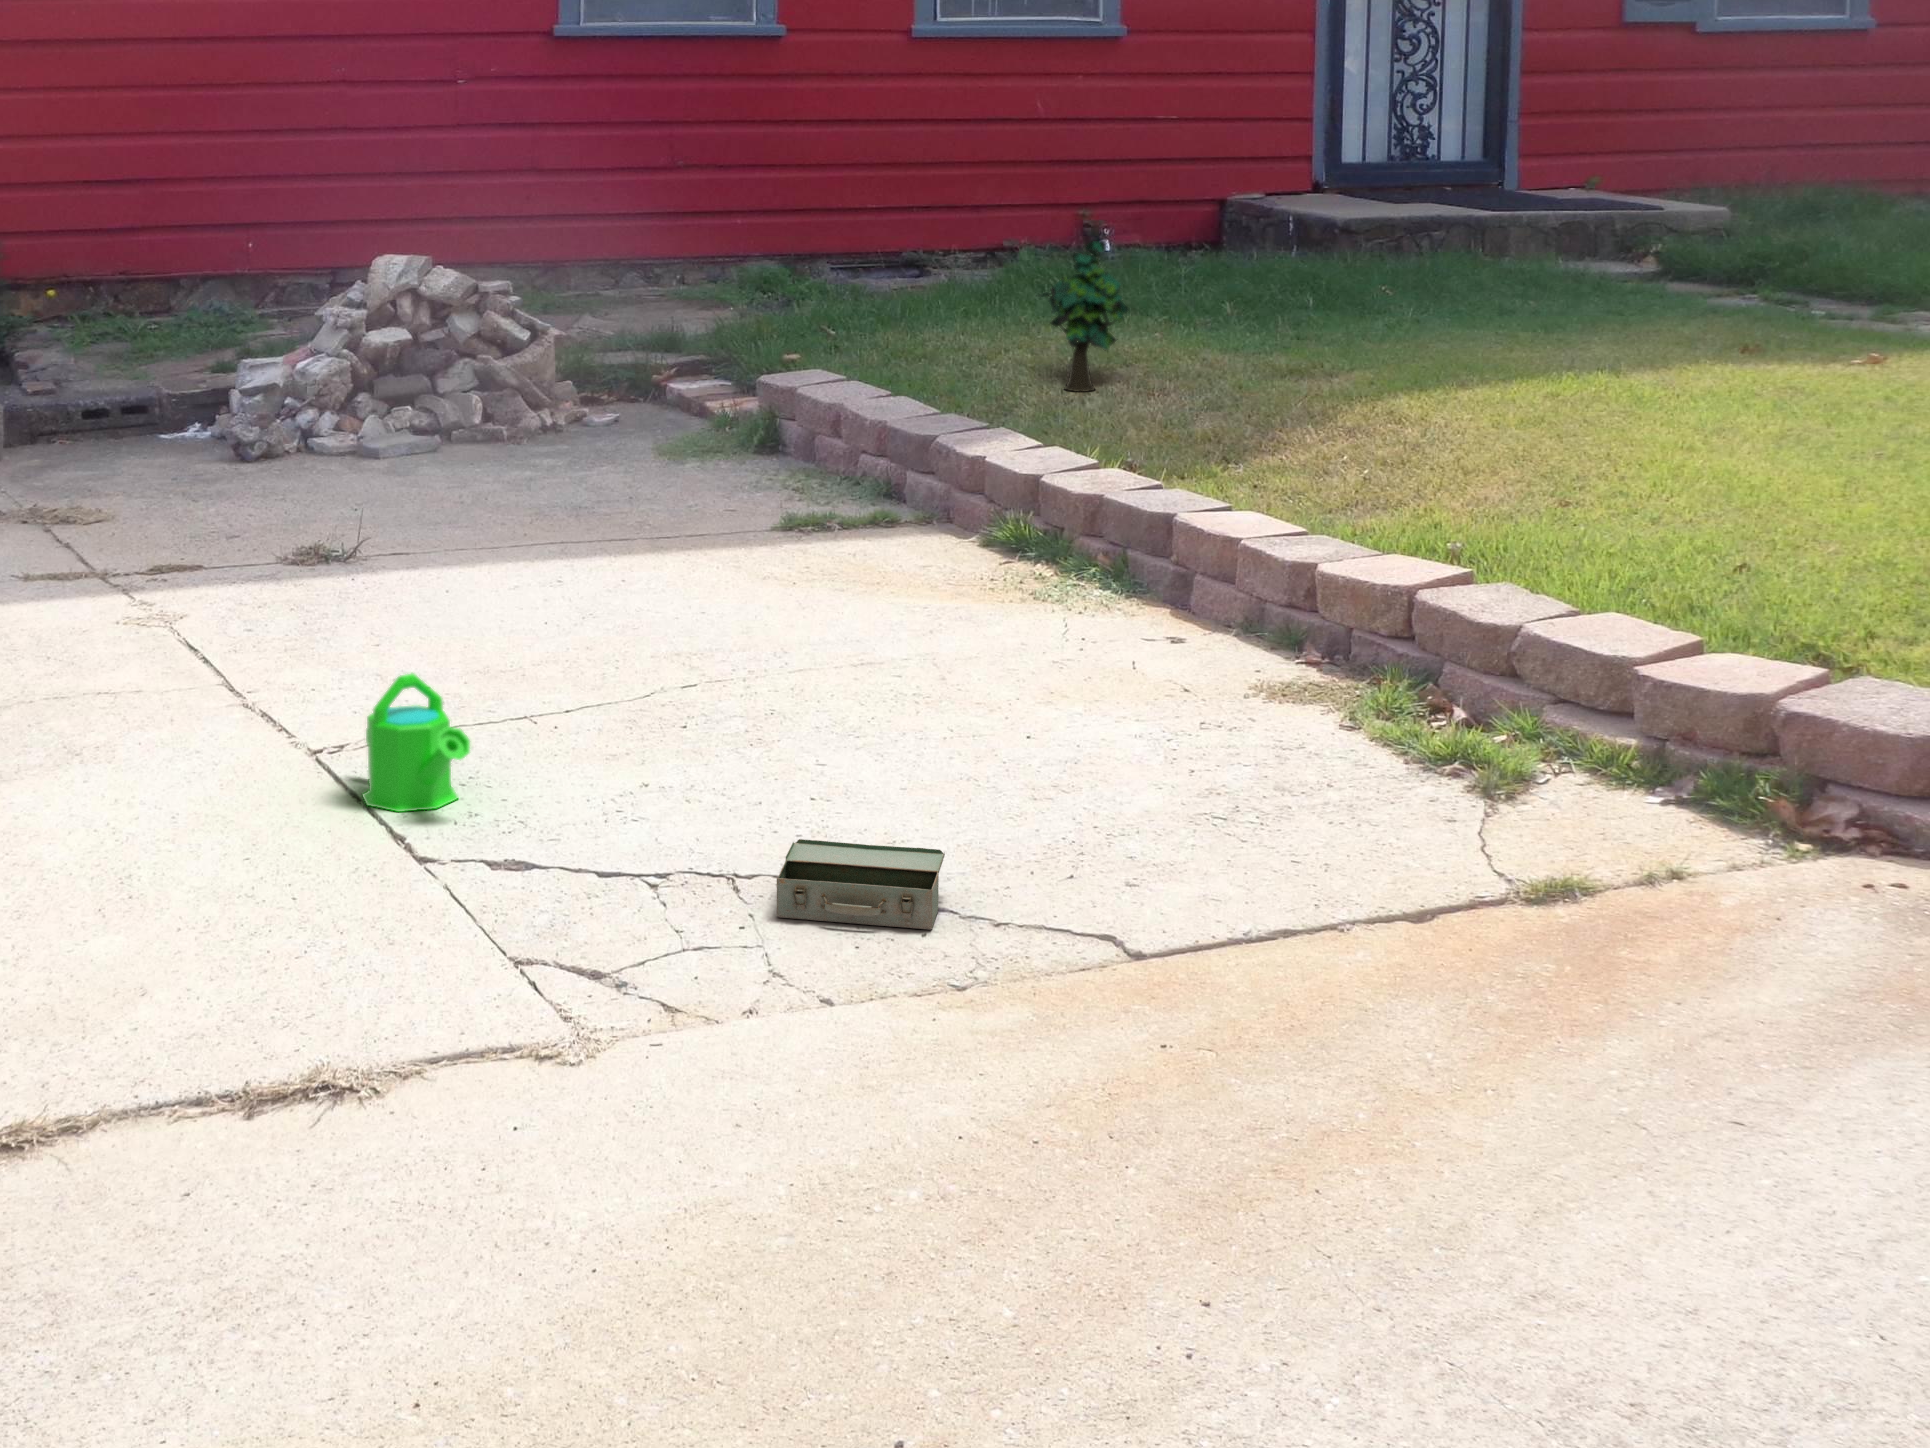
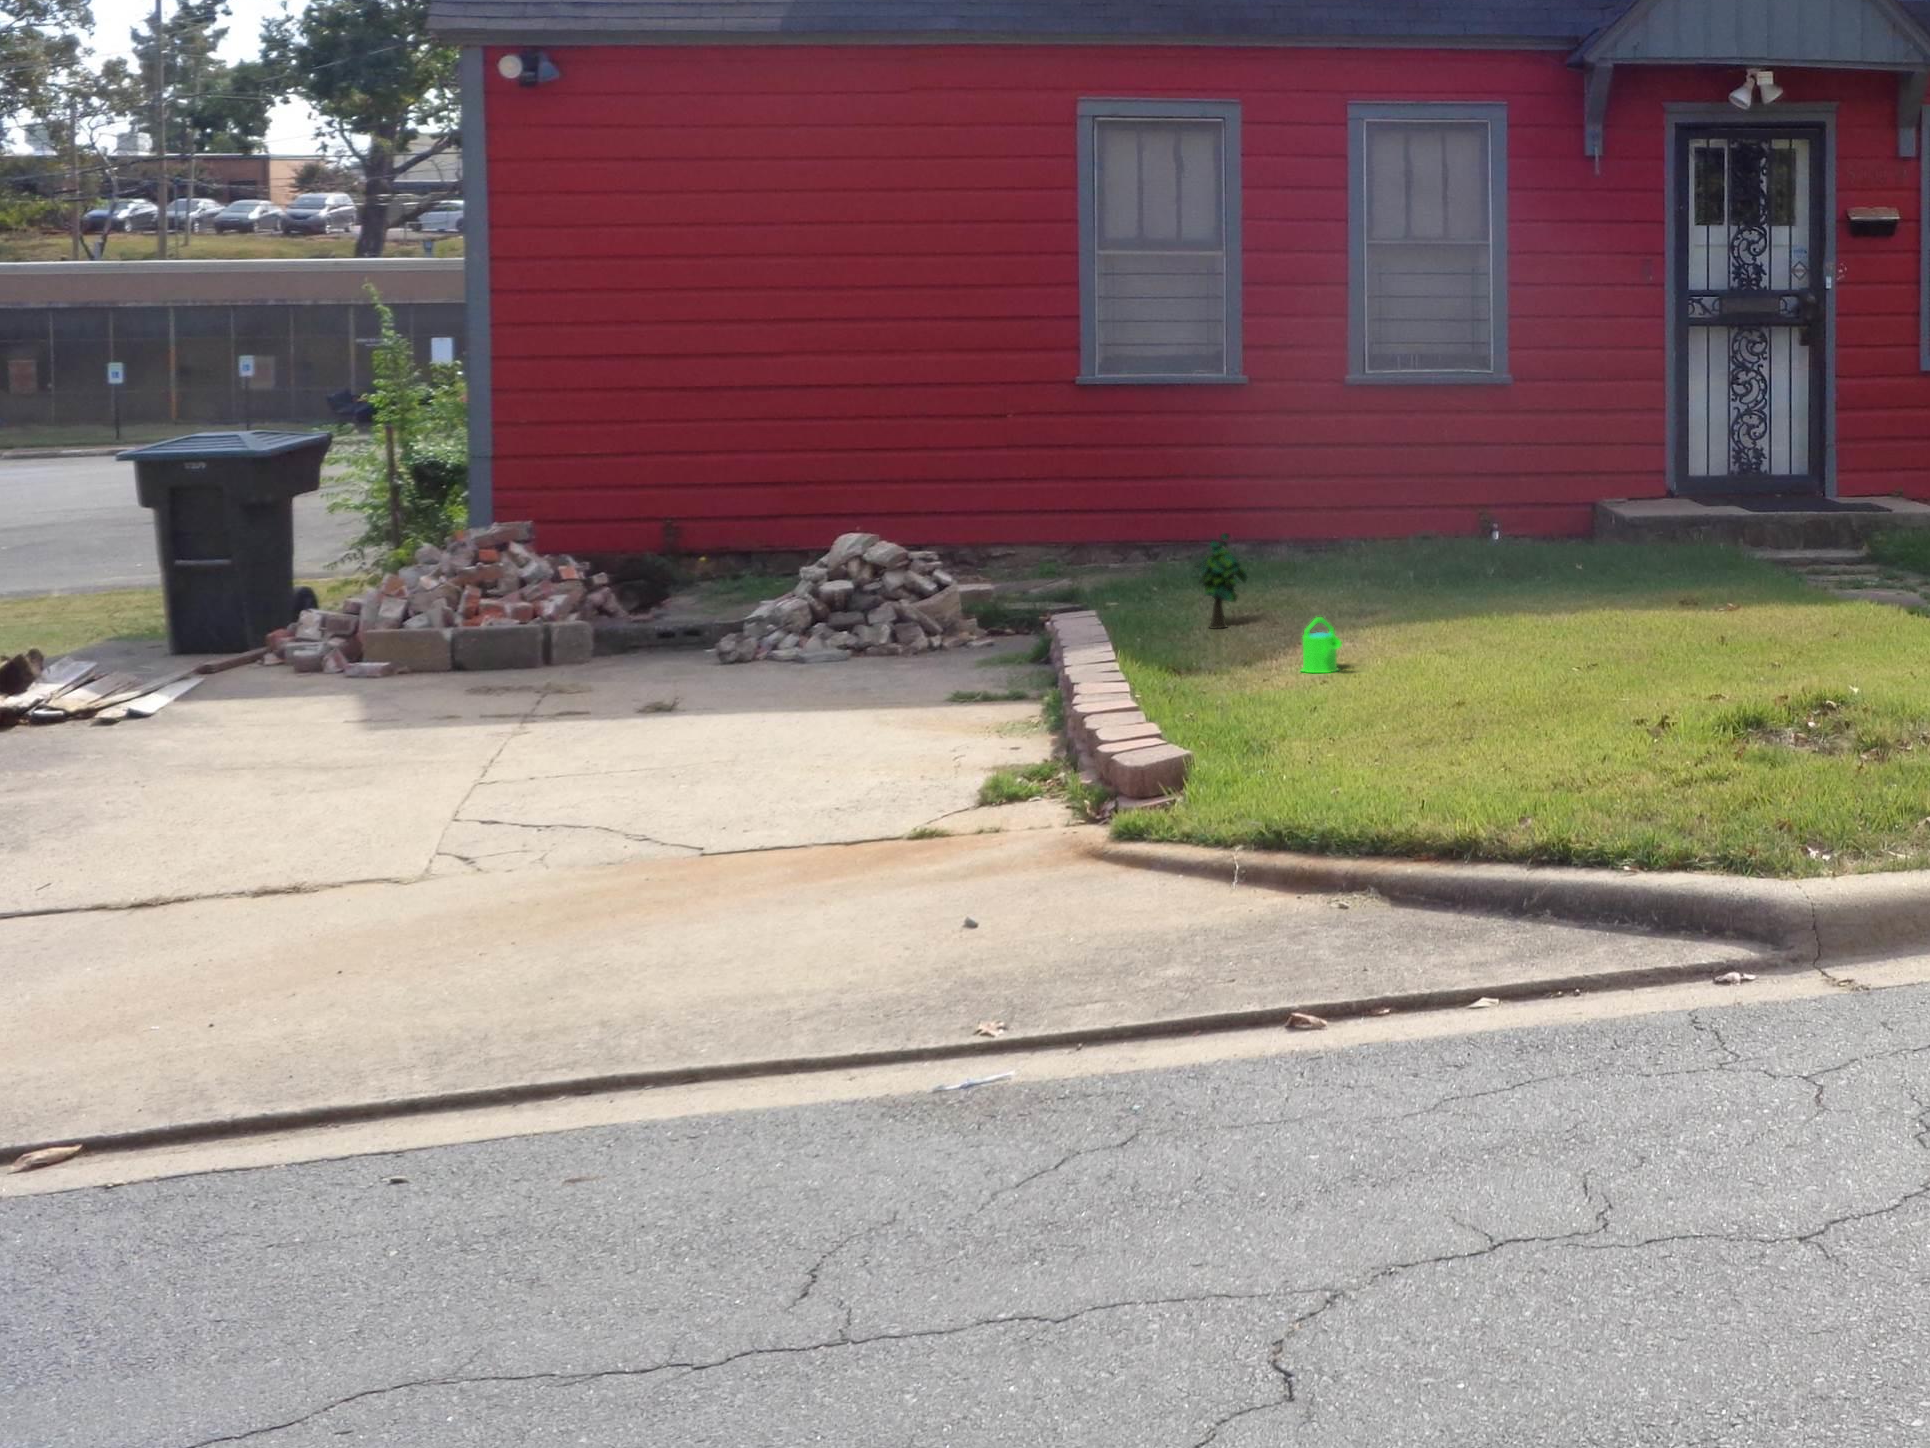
watering can: present [363,674,470,812] -> present [1301,617,1342,673]
toolbox: present [777,839,945,930] -> none [613,820,704,856]

